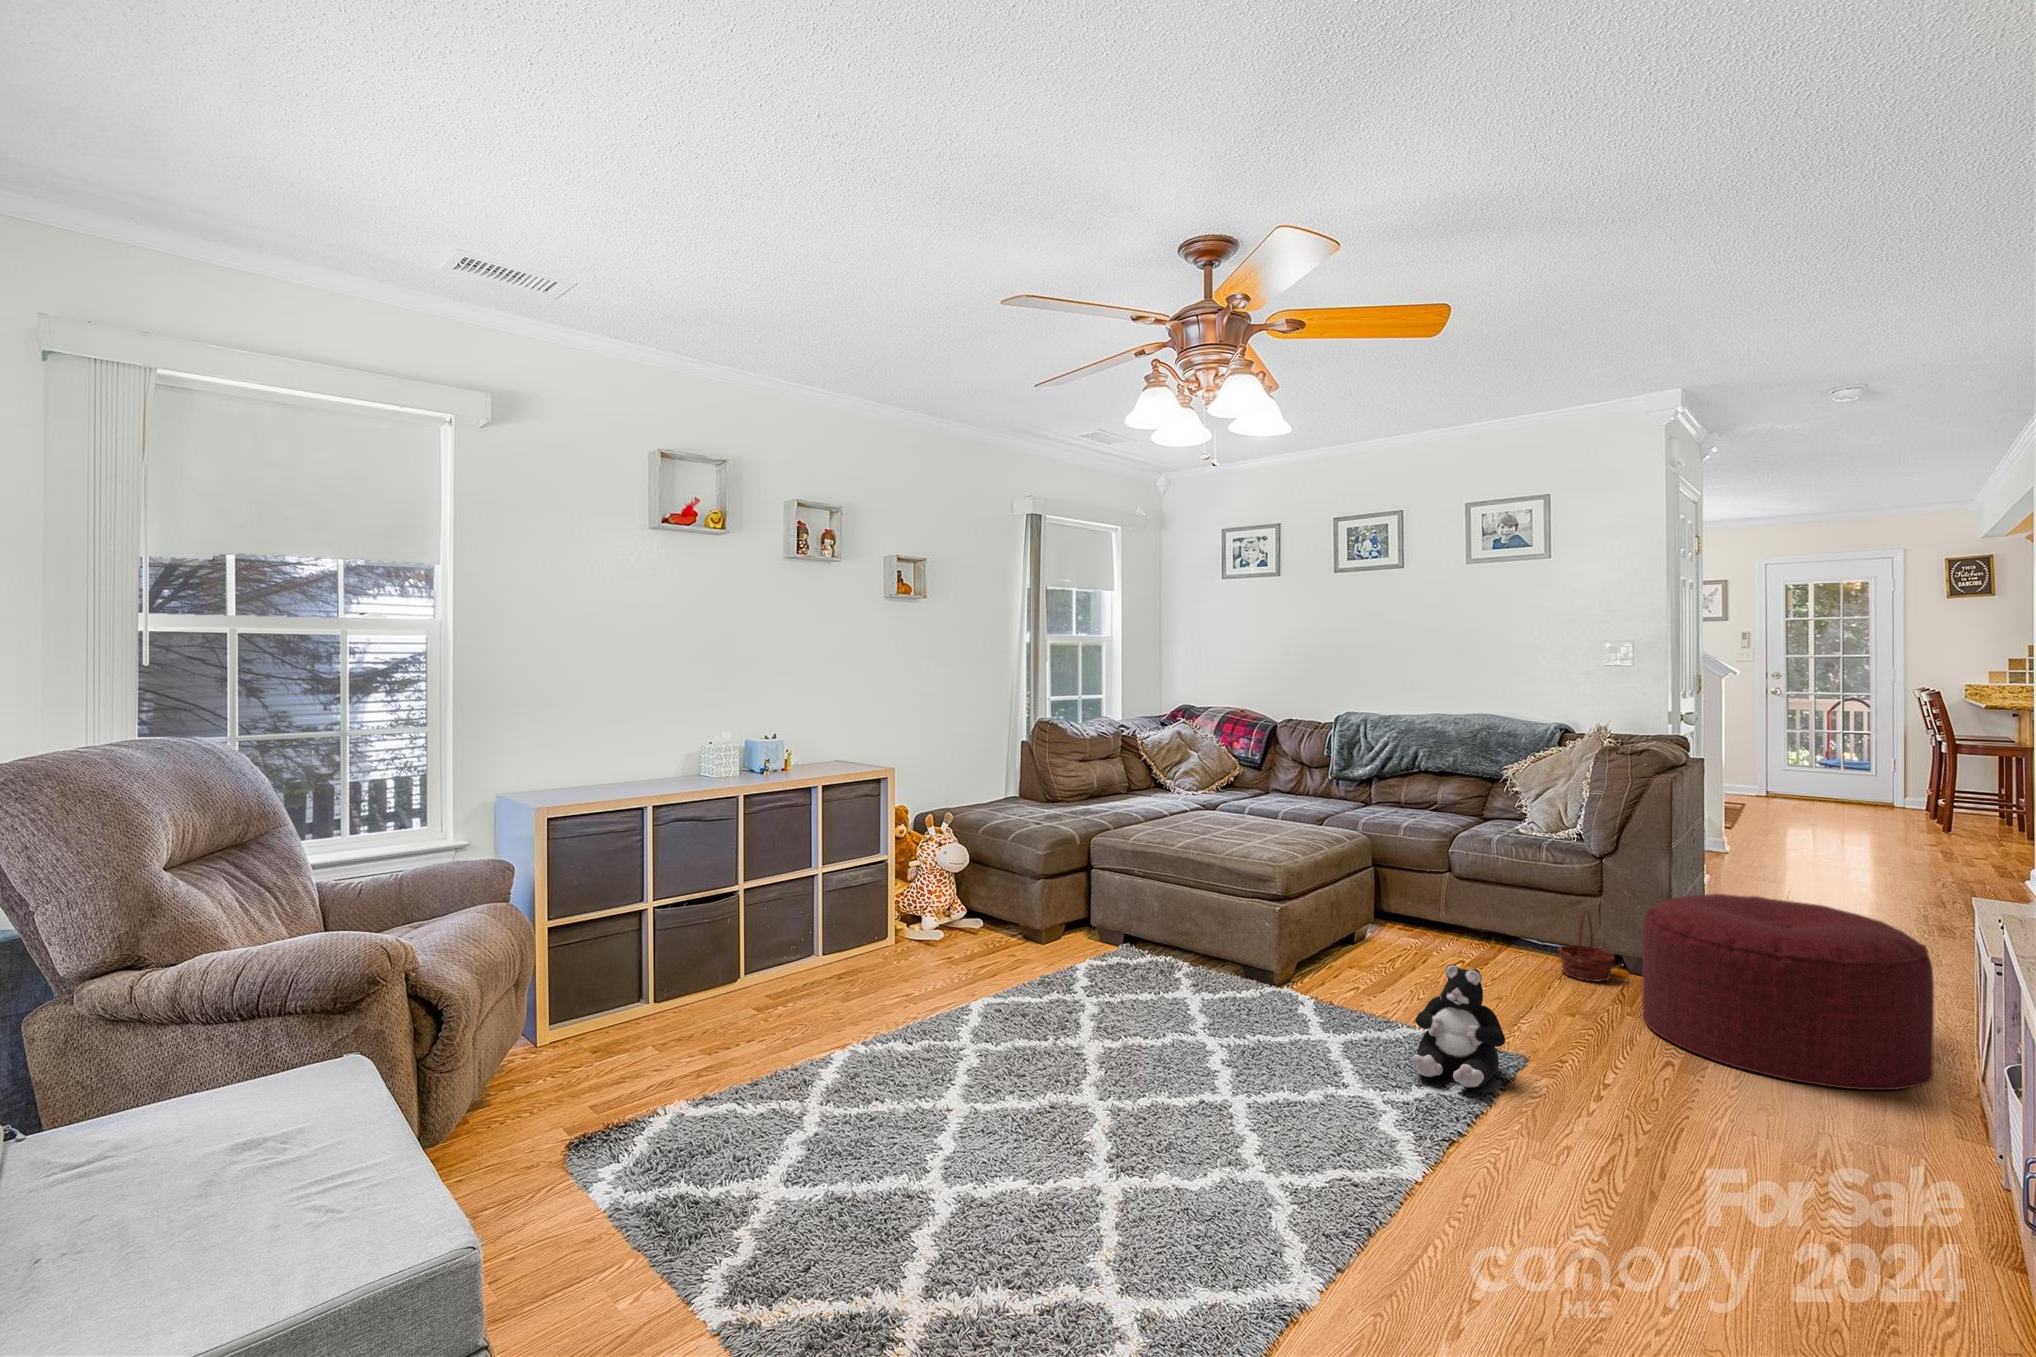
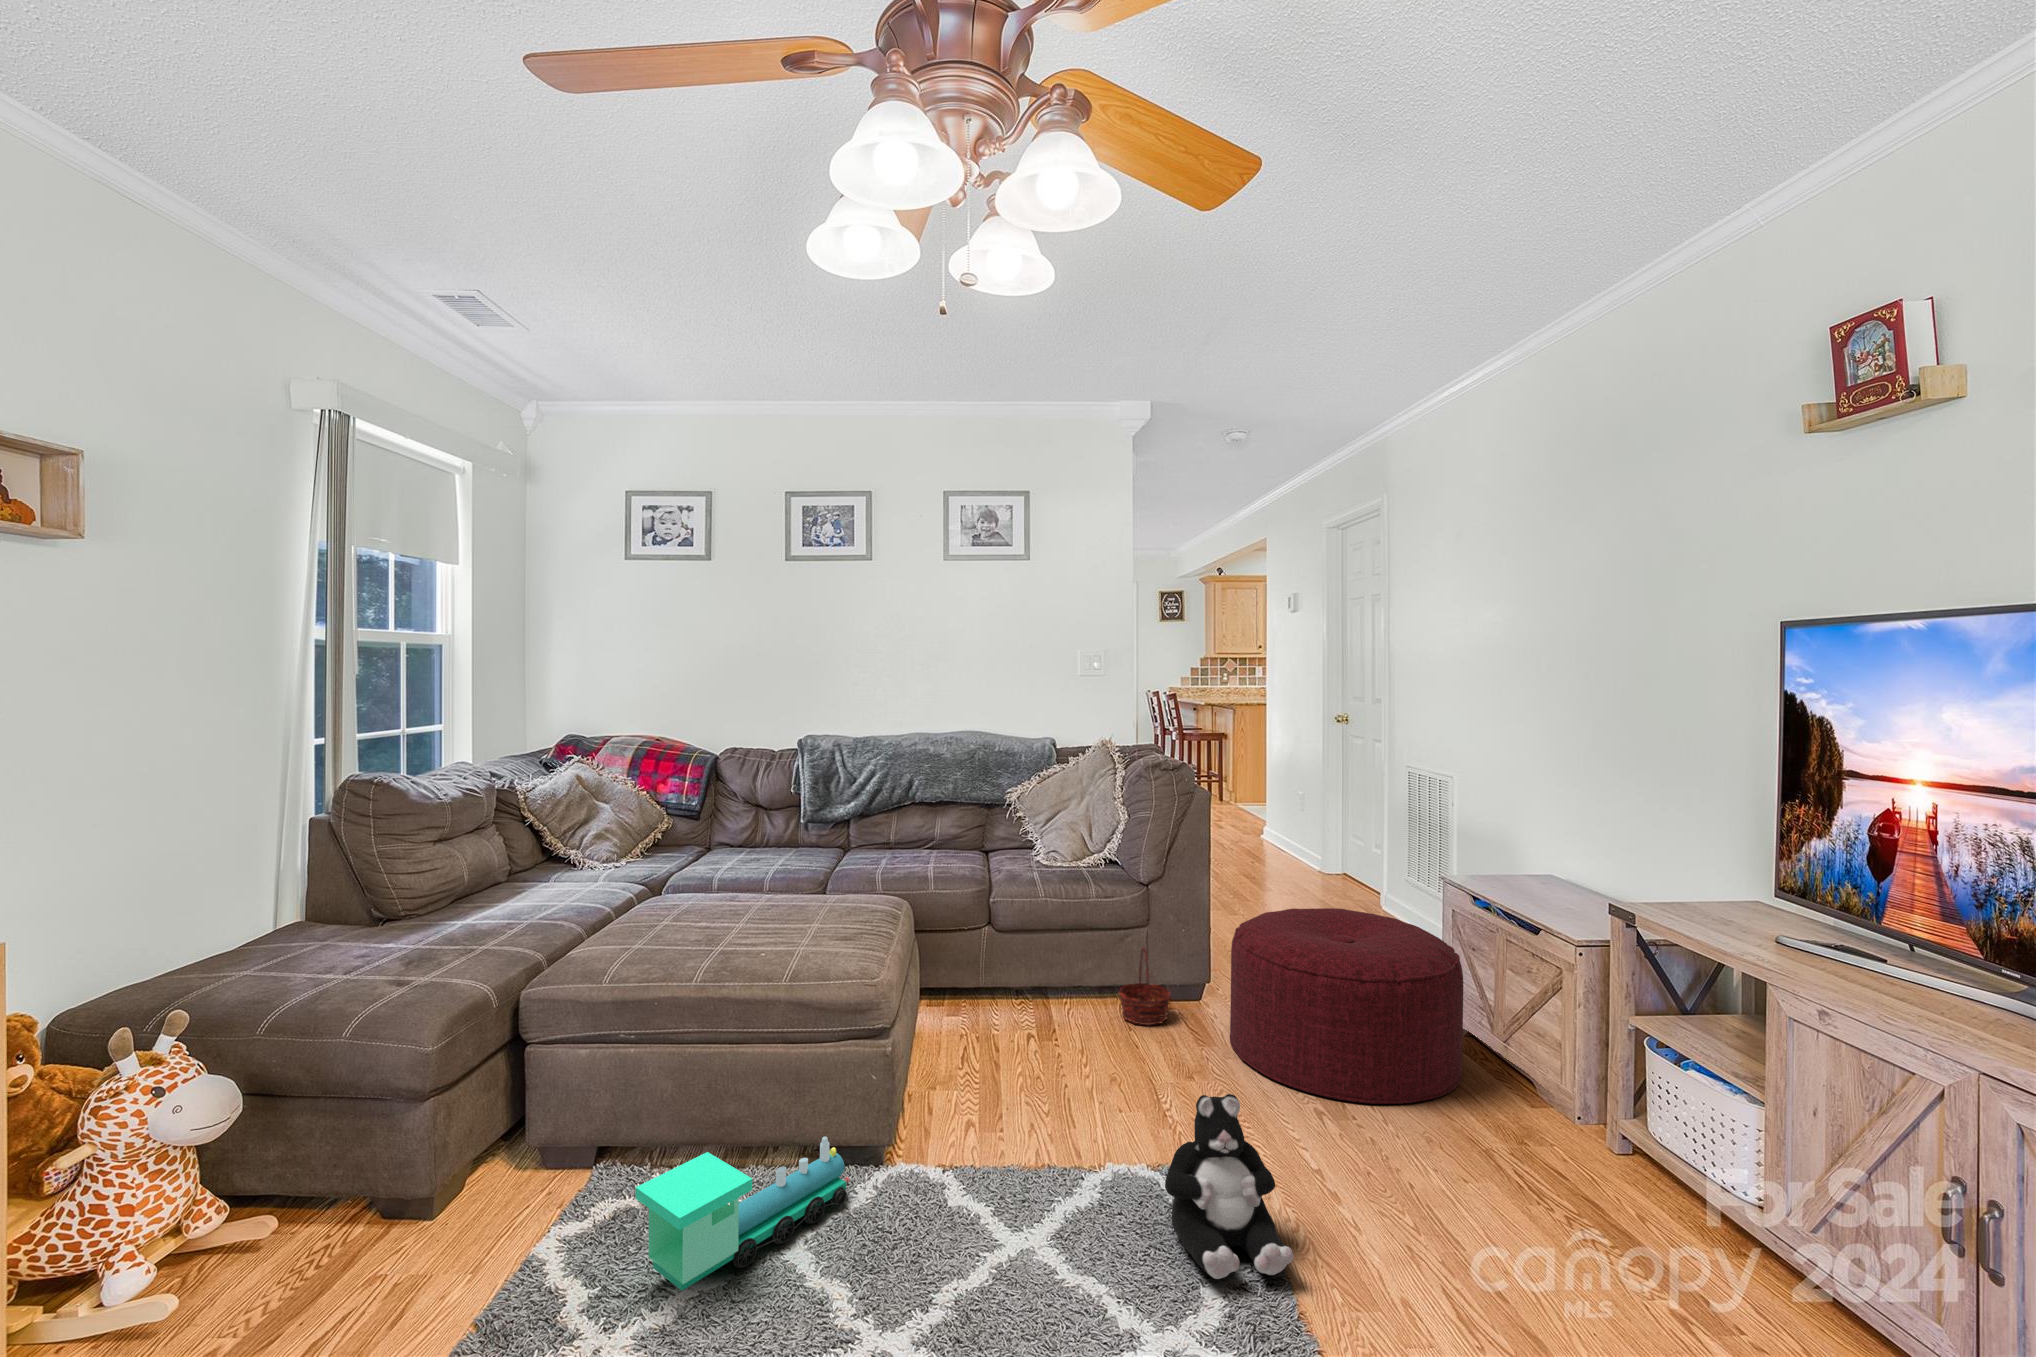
toy train: none [1109,929,1240,992] -> present [635,1137,849,1290]

